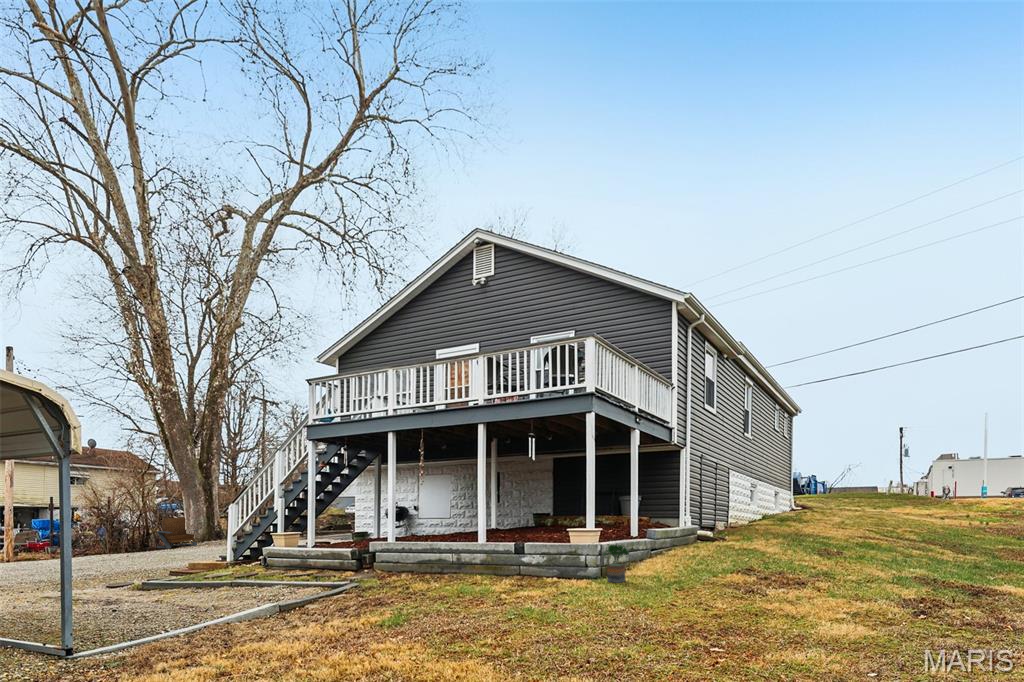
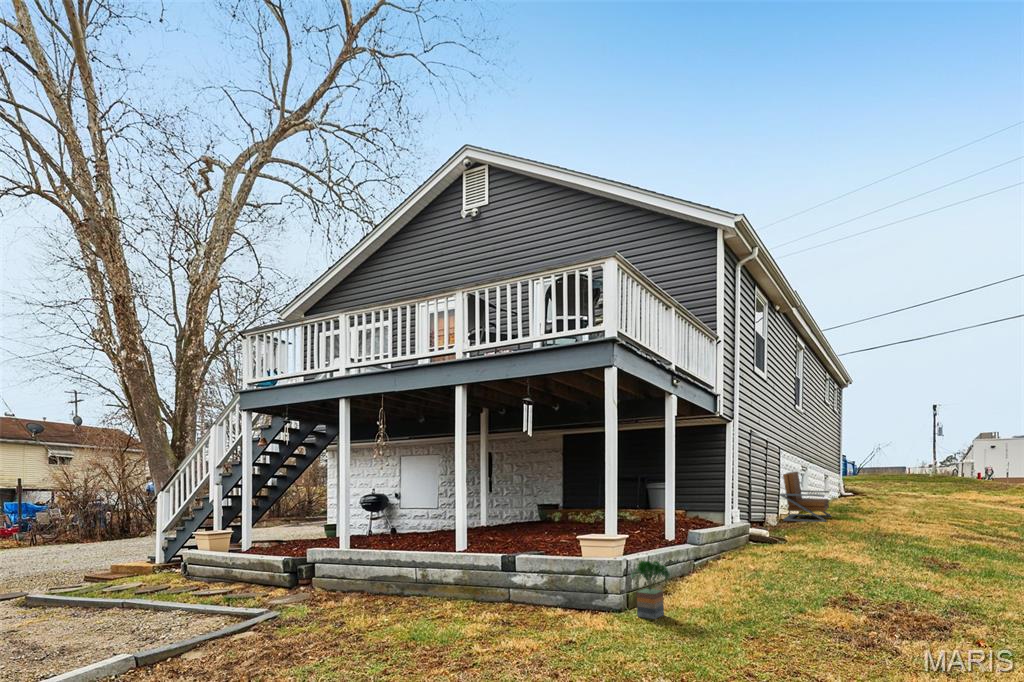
lounge chair: present [157,517,198,548] -> present [780,472,831,522]

